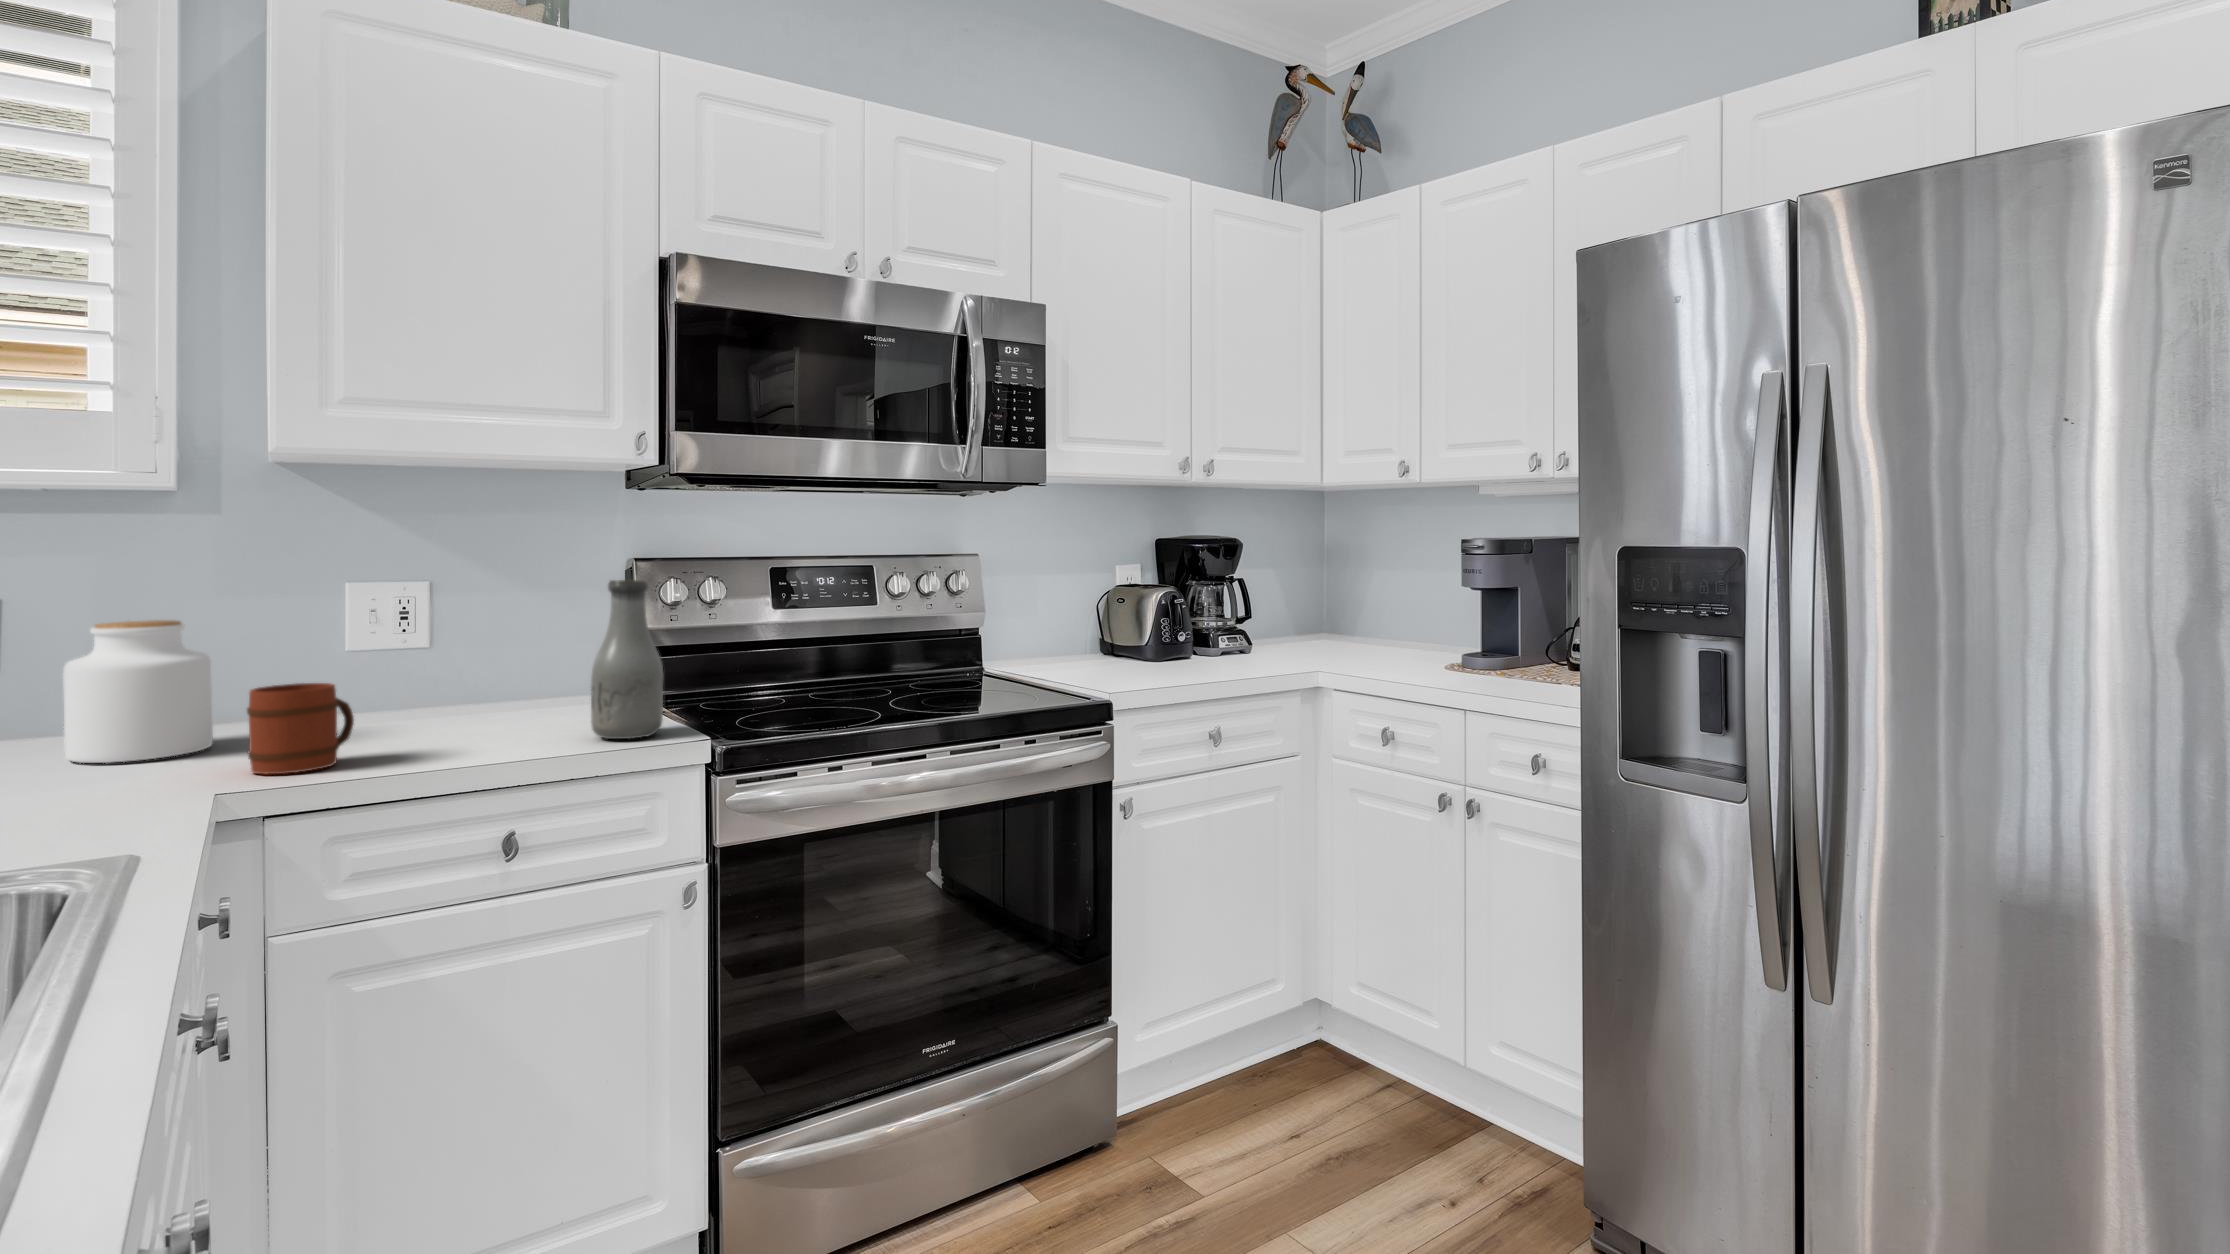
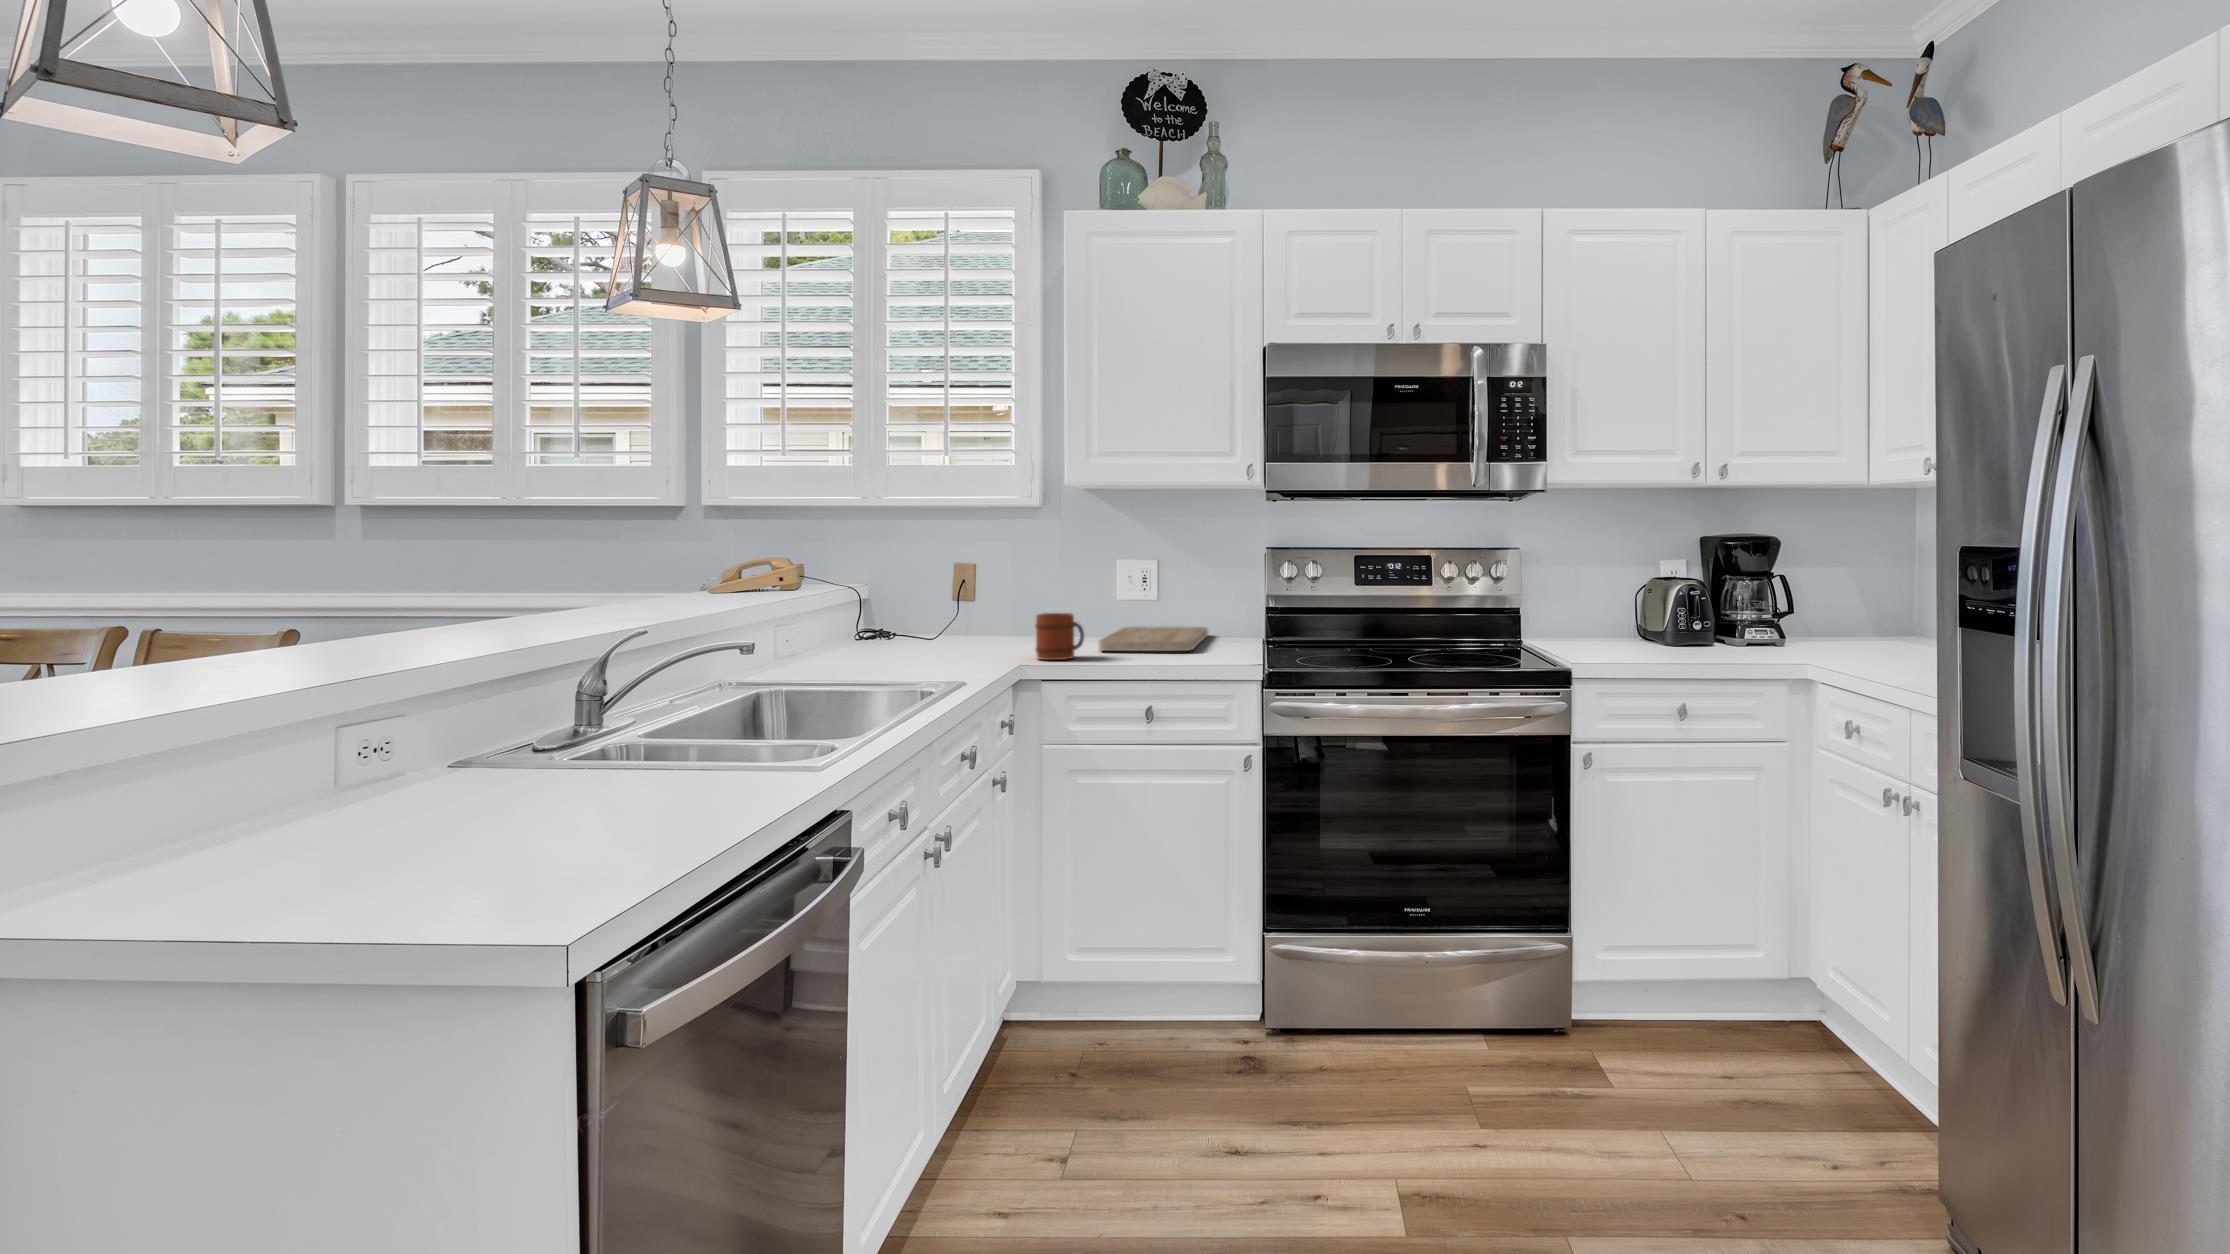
bottle: present [591,580,663,739] -> none [1199,560,1240,660]
jar: present [63,620,213,763] -> none [980,577,1038,649]
cutting board: none [367,683,557,742] -> present [1099,627,1208,651]

